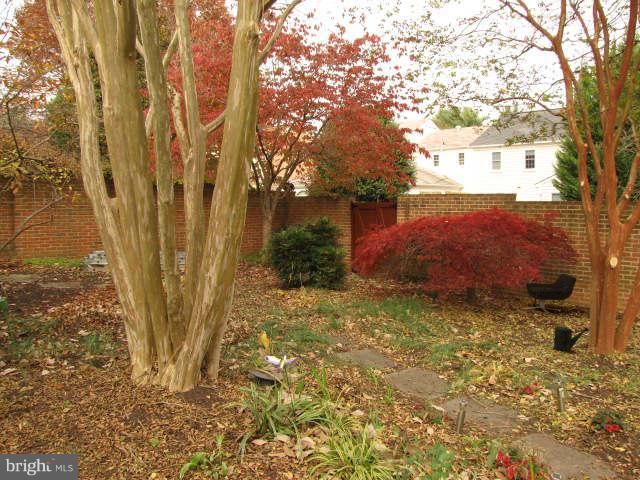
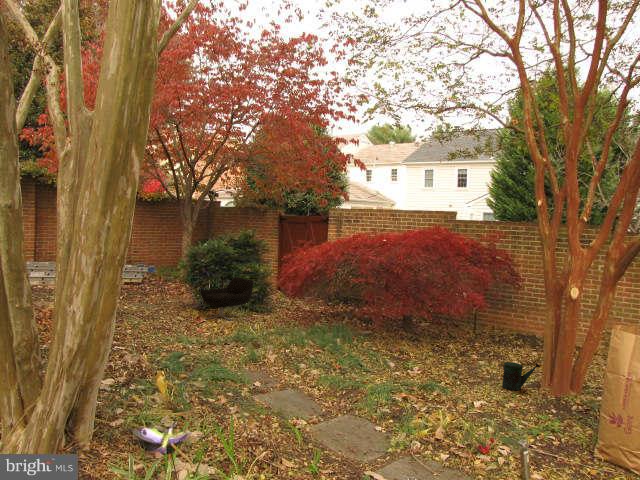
lounge chair: present [524,274,576,313] -> present [200,277,254,321]

